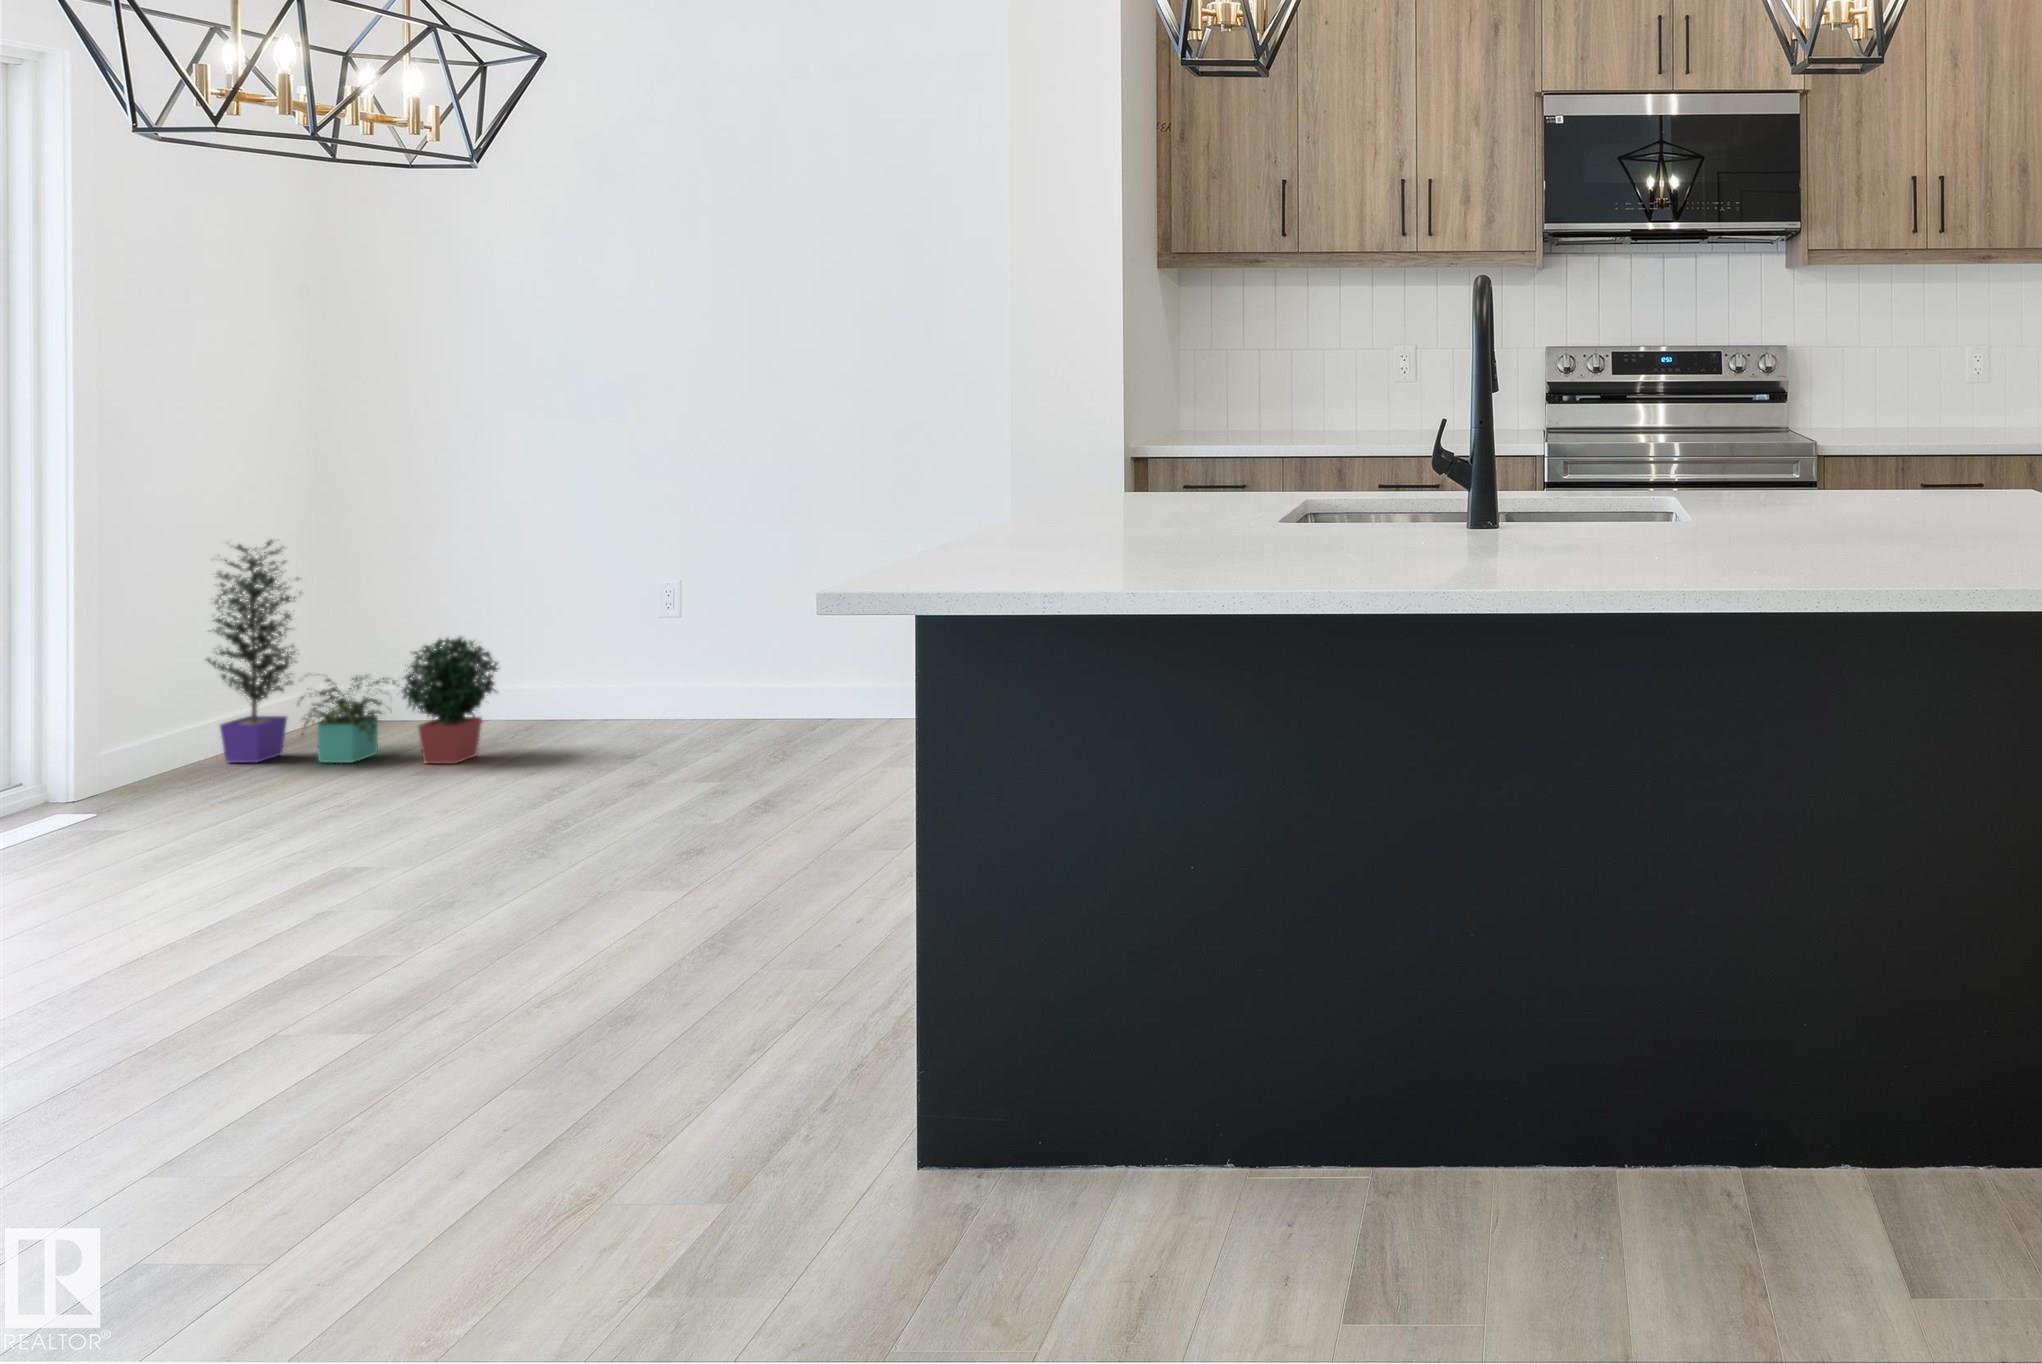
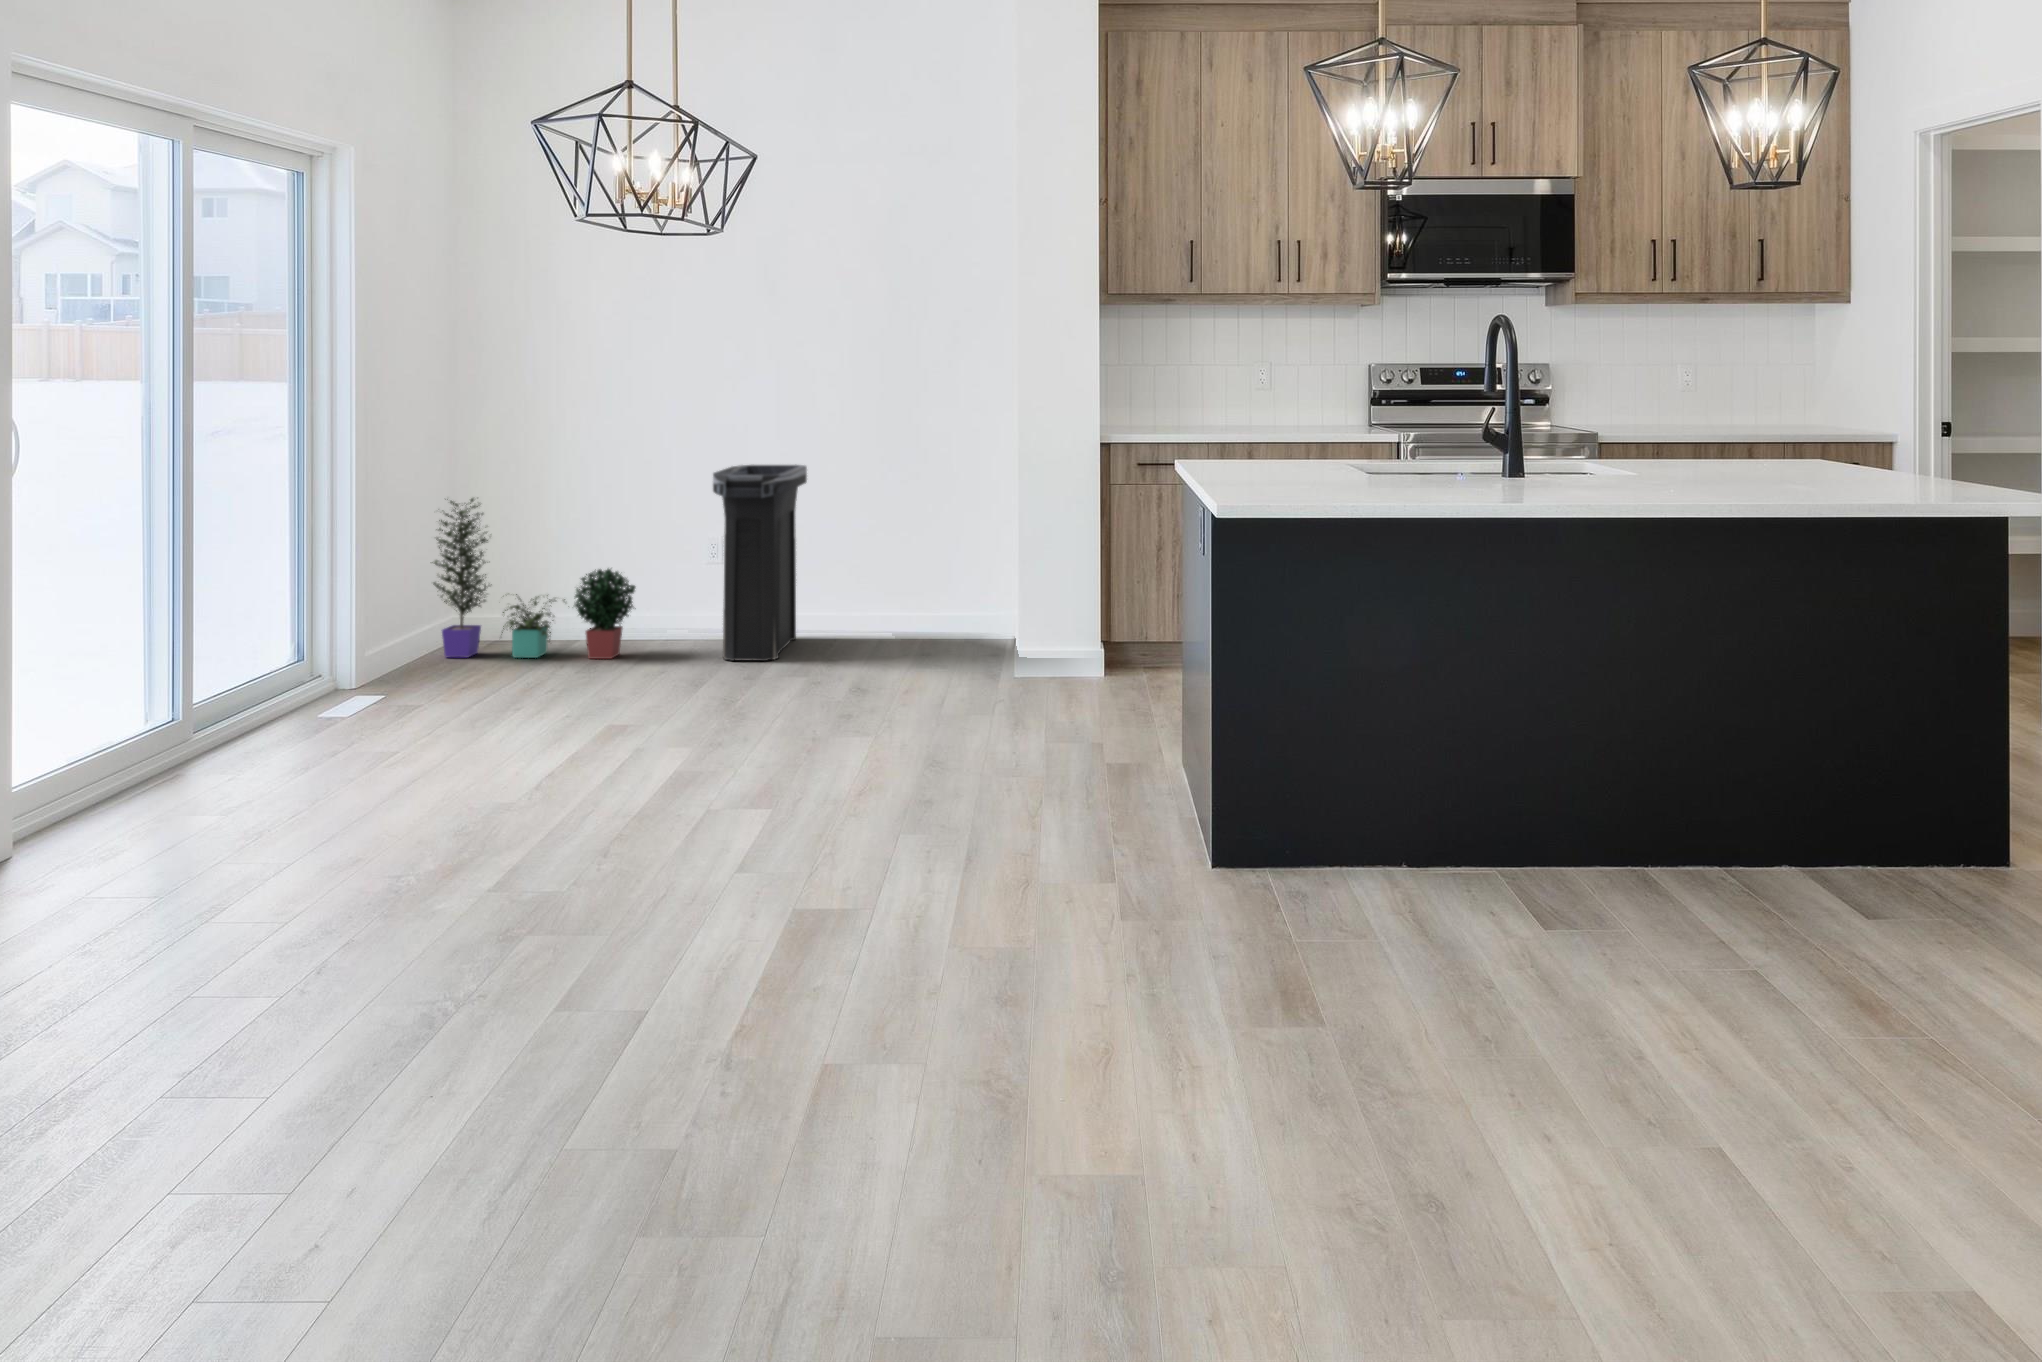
trash can: none [587,489,768,767] -> present [713,465,807,661]

